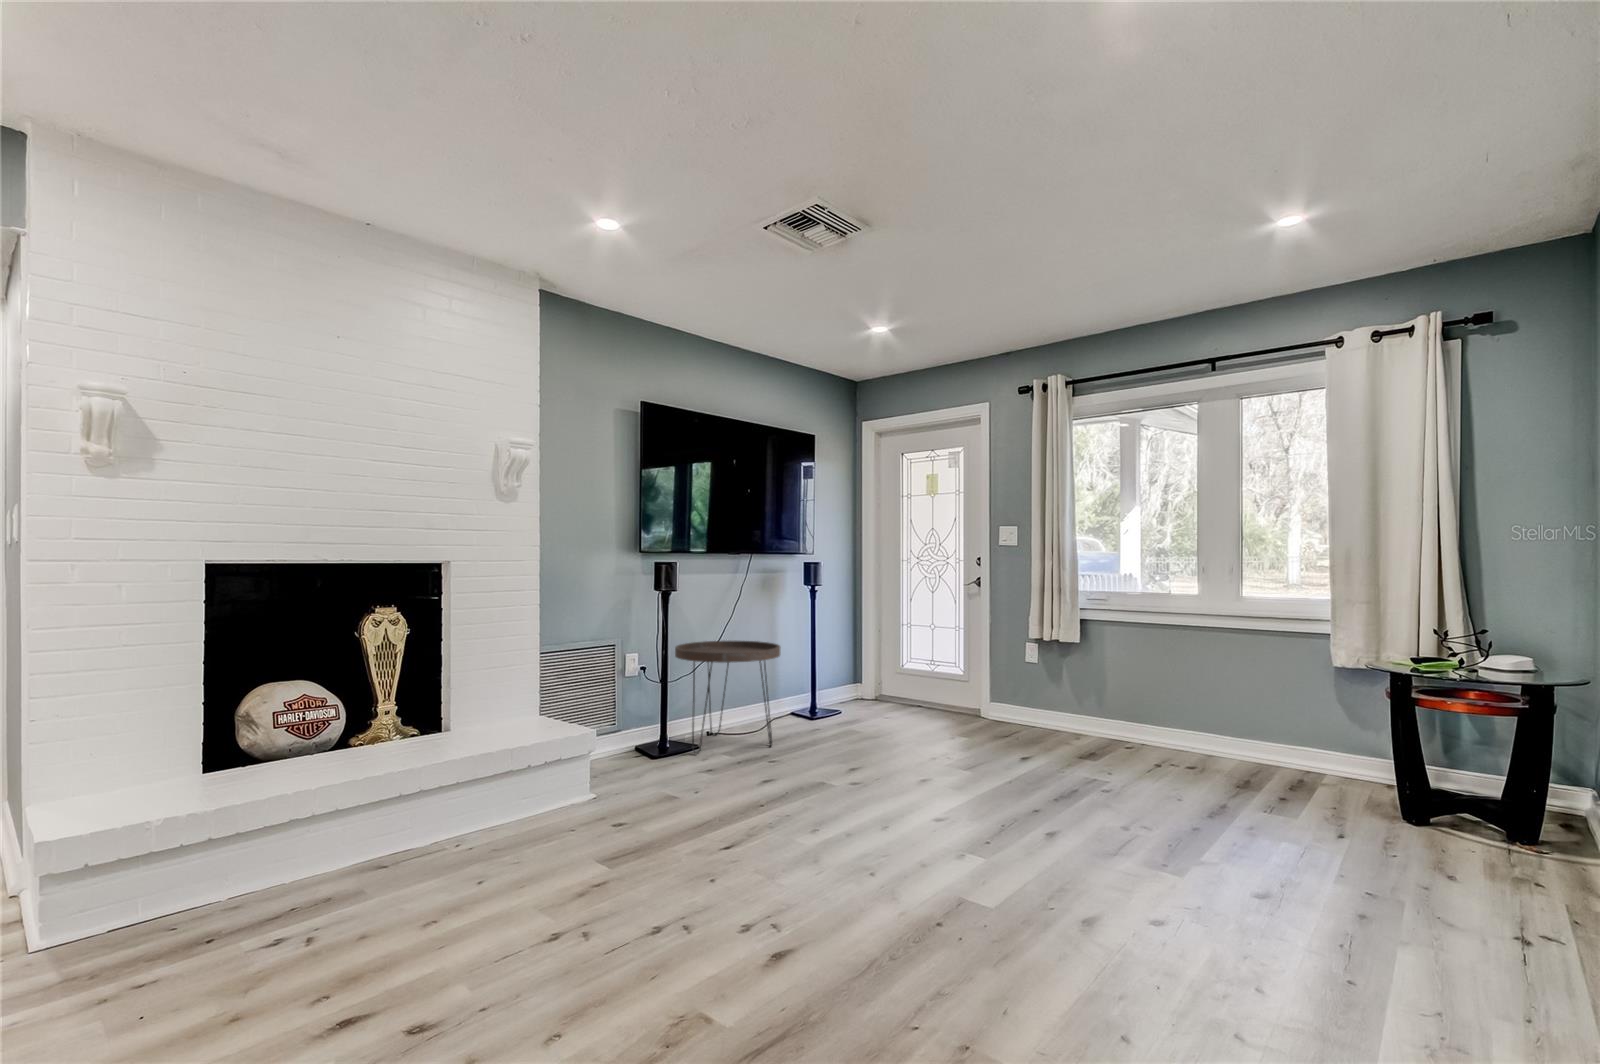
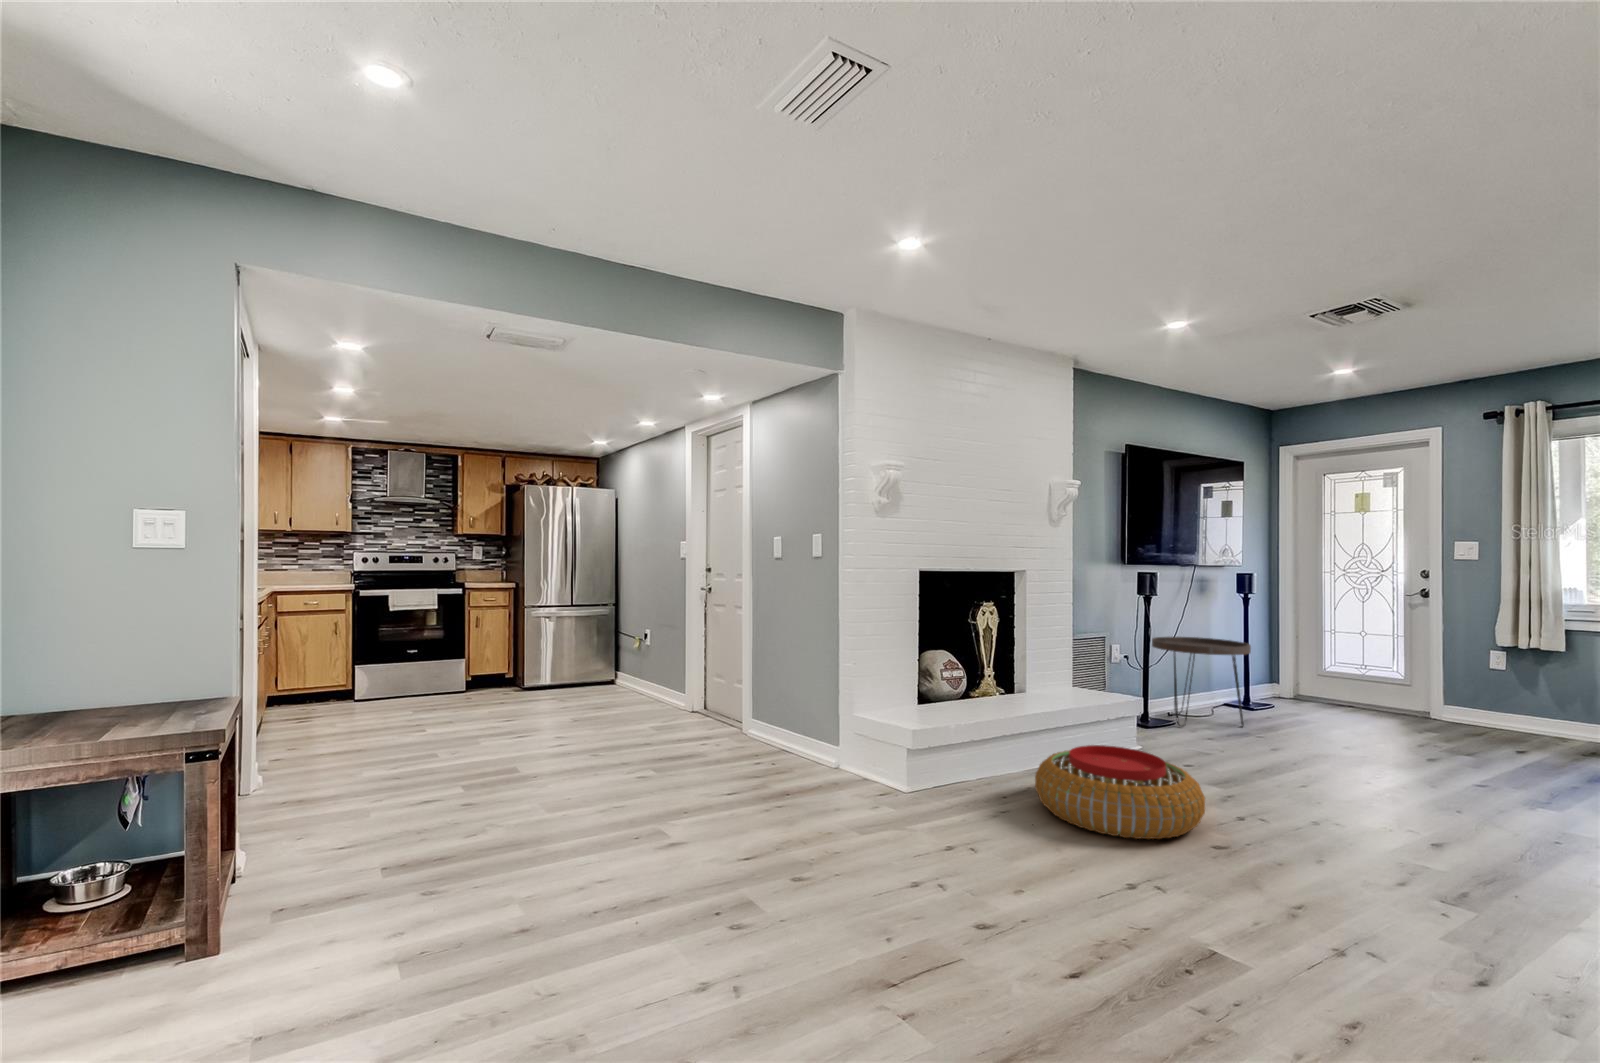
pouf: none [270,815,539,978] -> present [1035,745,1205,839]

